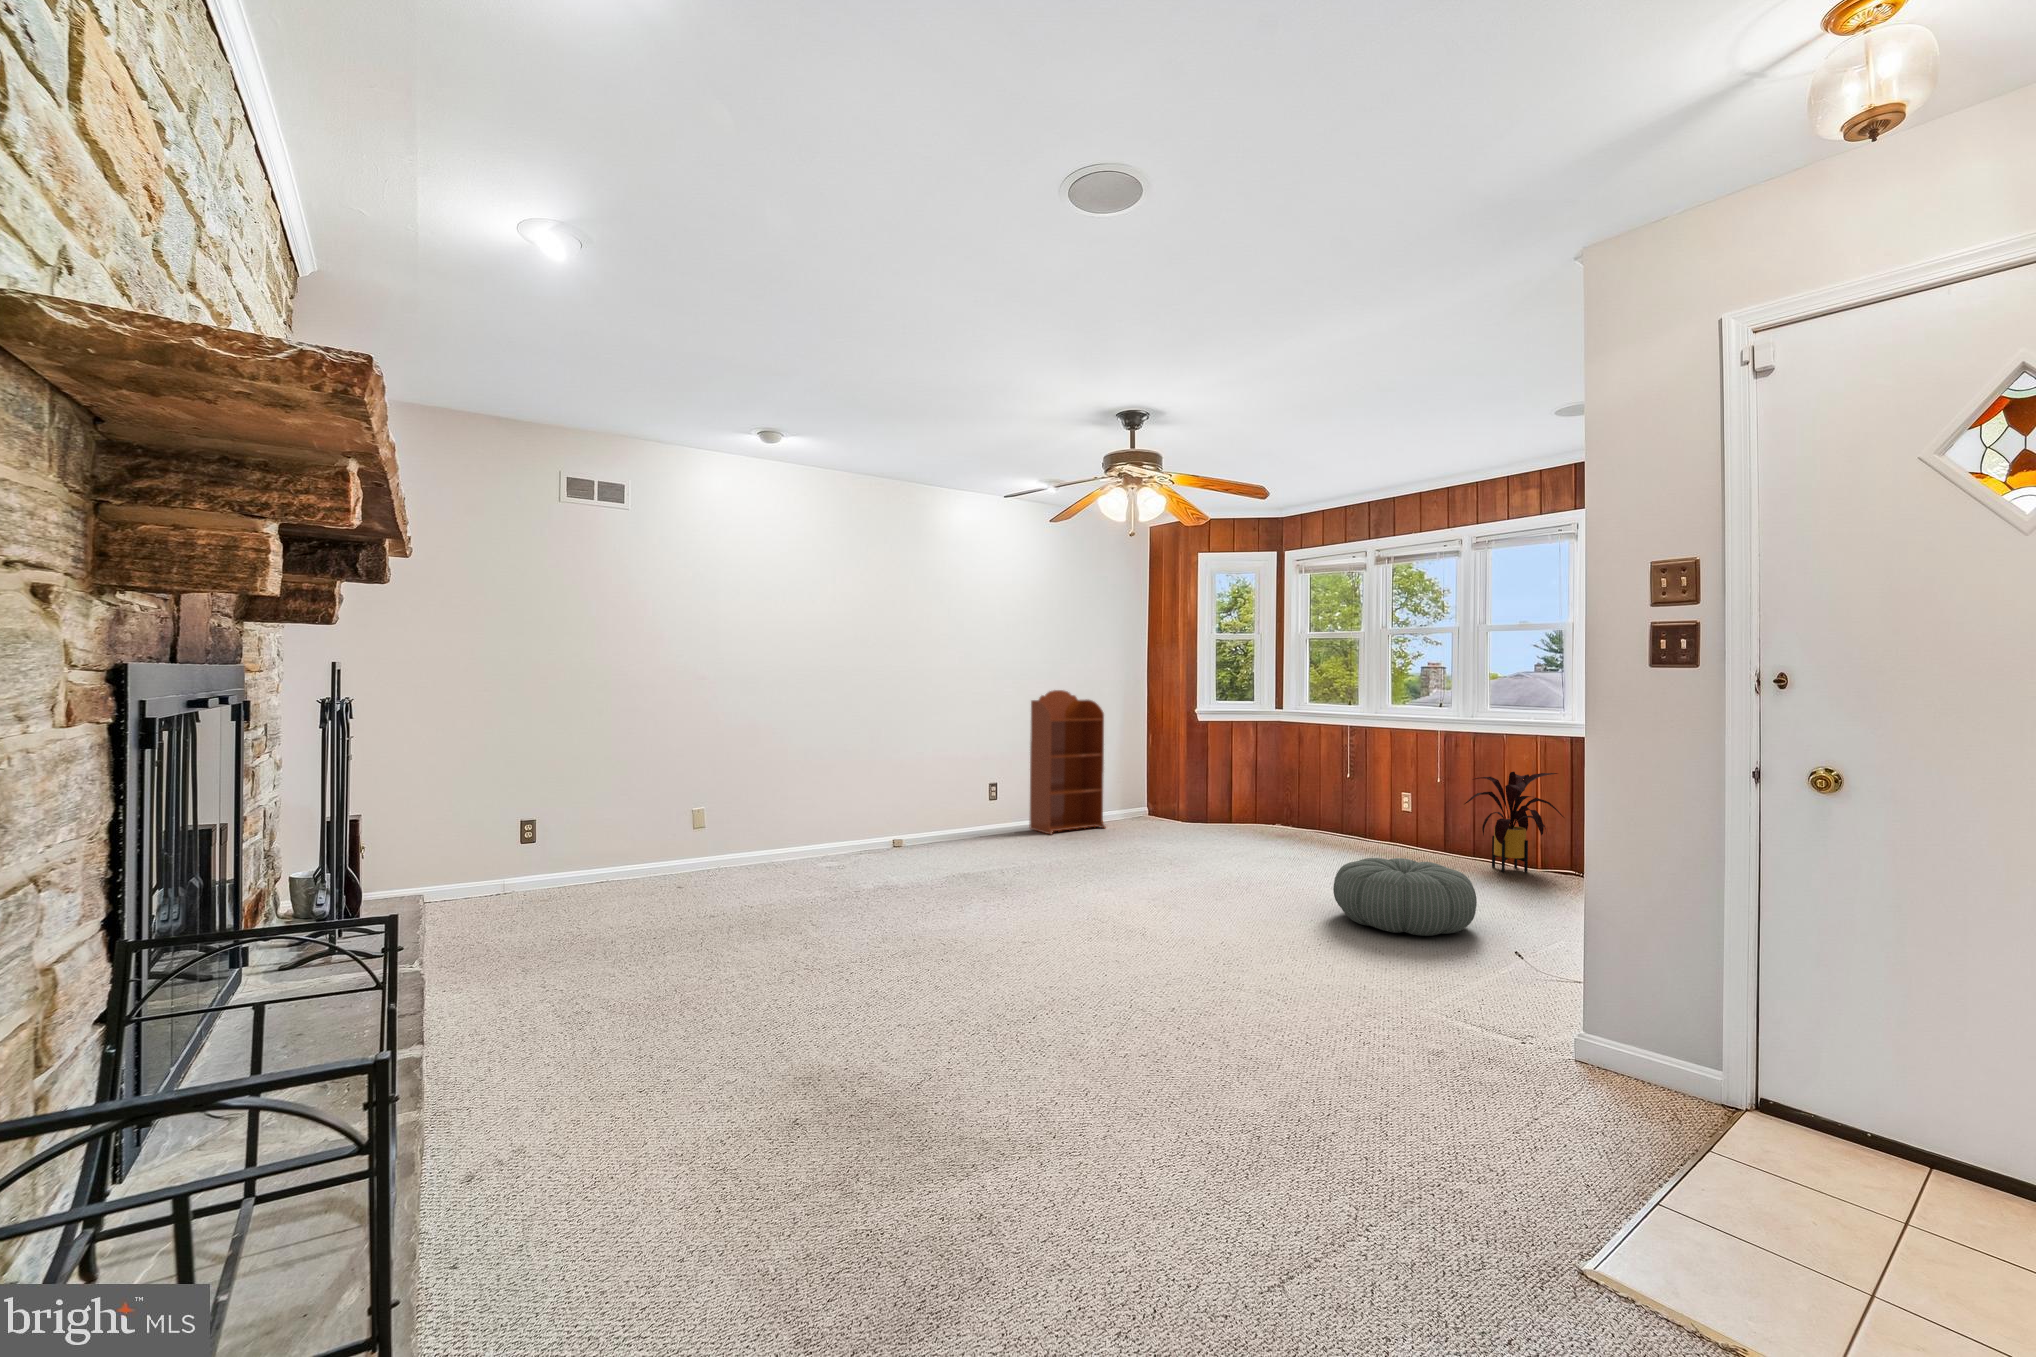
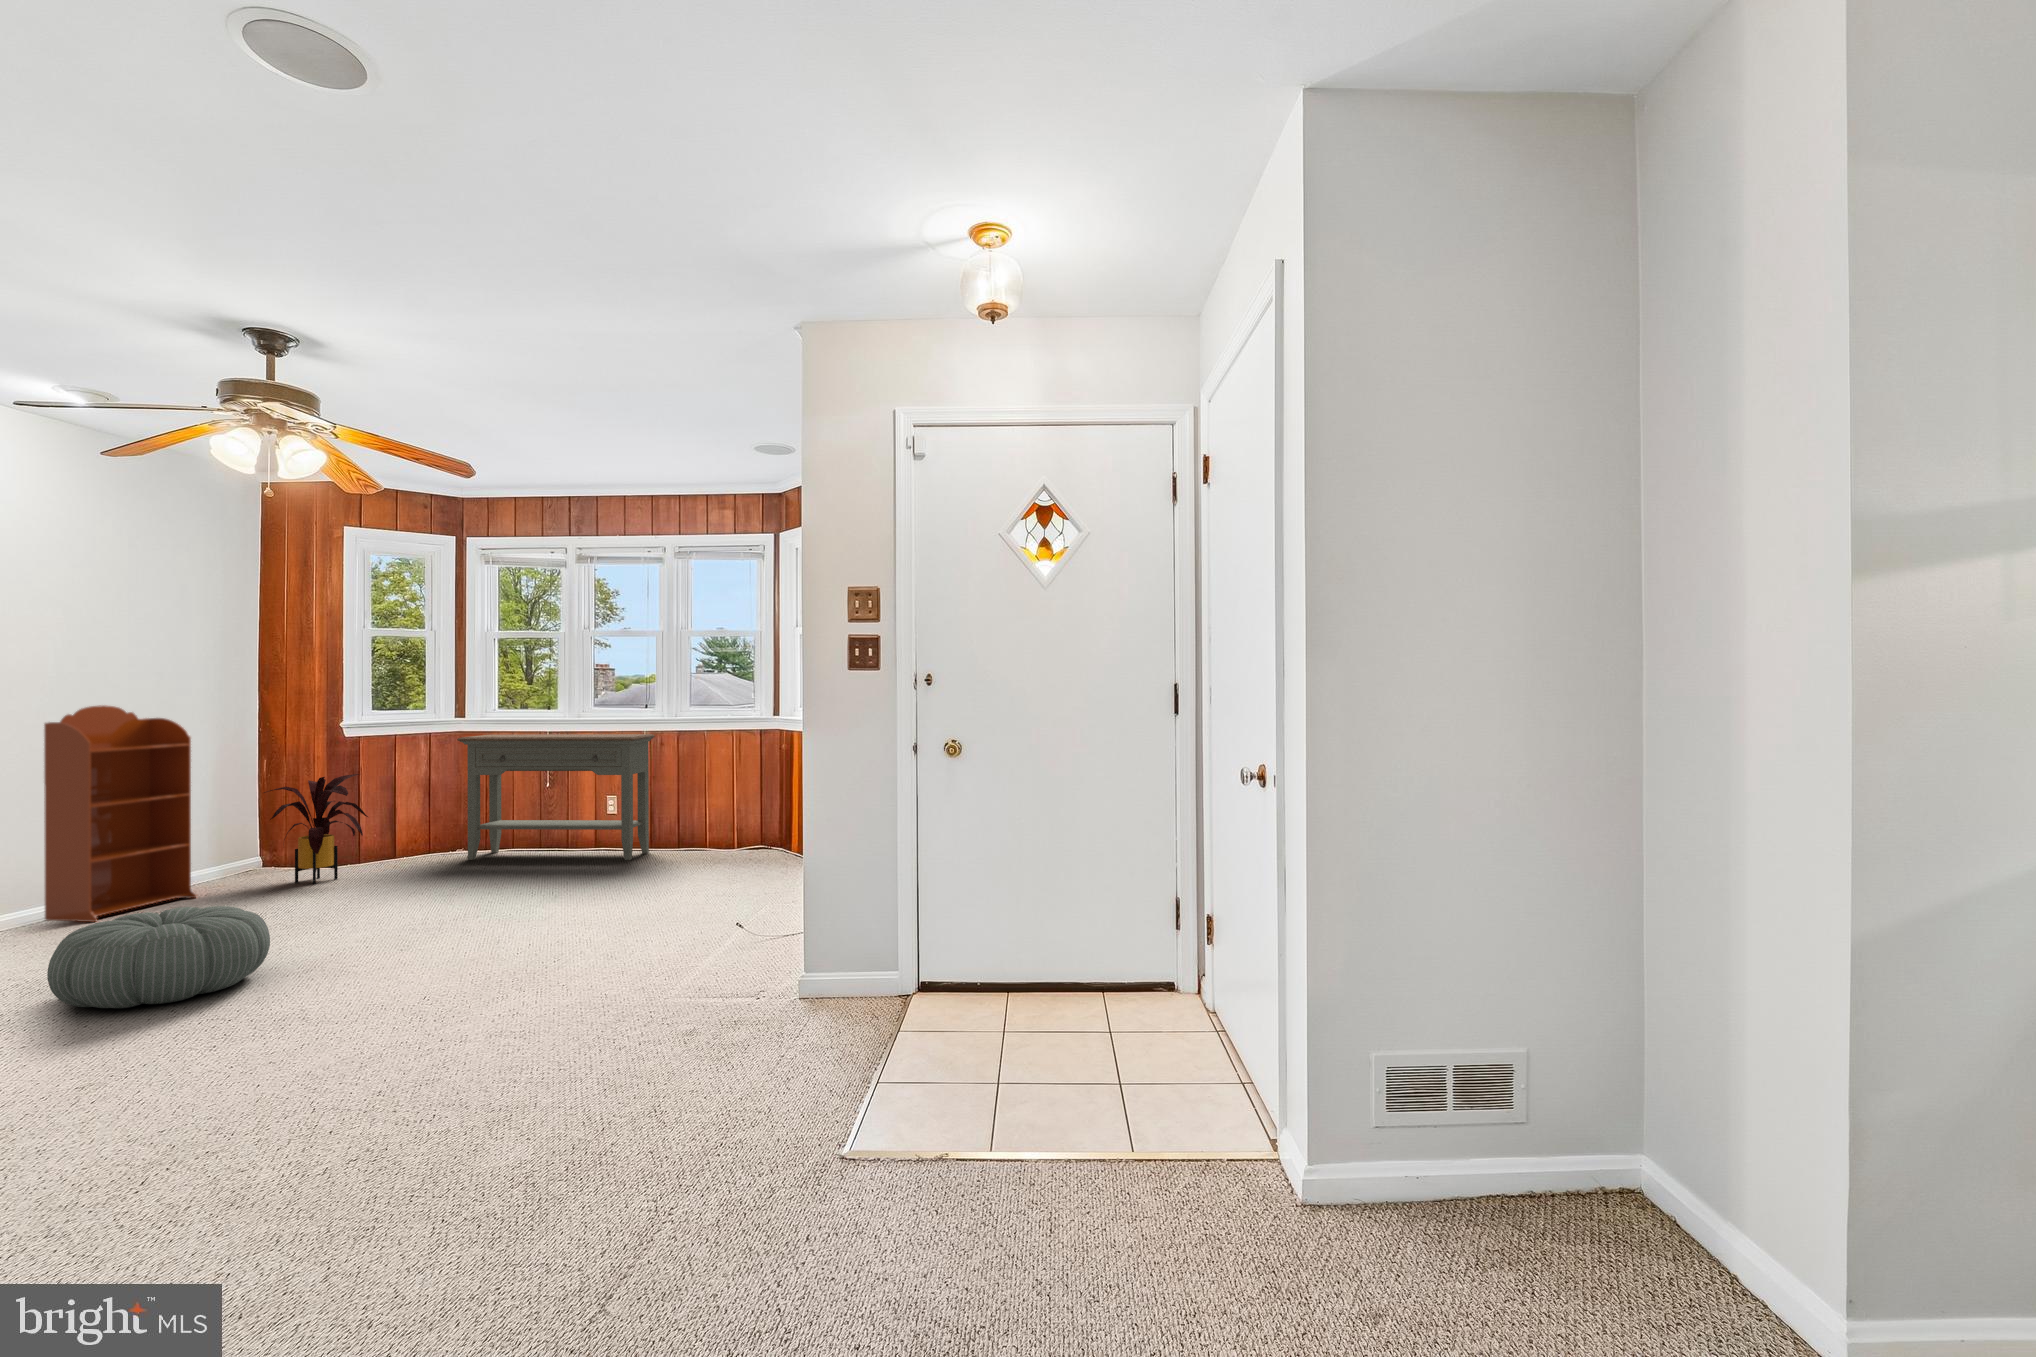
console table: none [1276,724,1449,853] -> present [457,734,655,860]
house plant: present [1465,772,1563,873] -> present [264,774,368,884]
pouf: present [1333,858,1477,936] -> present [47,906,270,1008]

